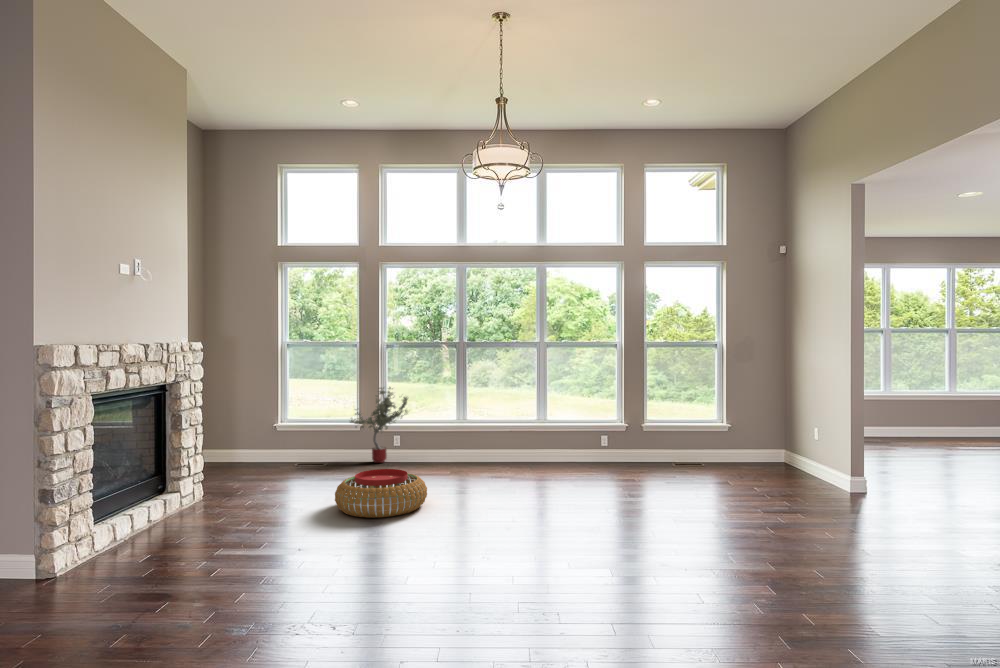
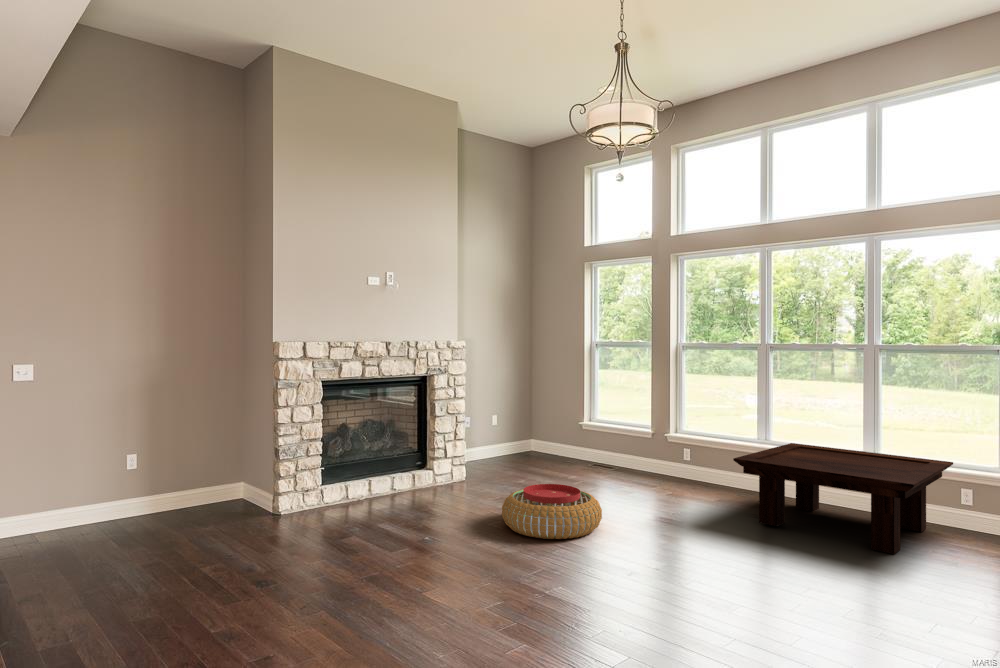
potted tree: present [350,387,408,463] -> none [629,395,689,482]
coffee table: none [485,411,604,471] -> present [733,443,953,554]

